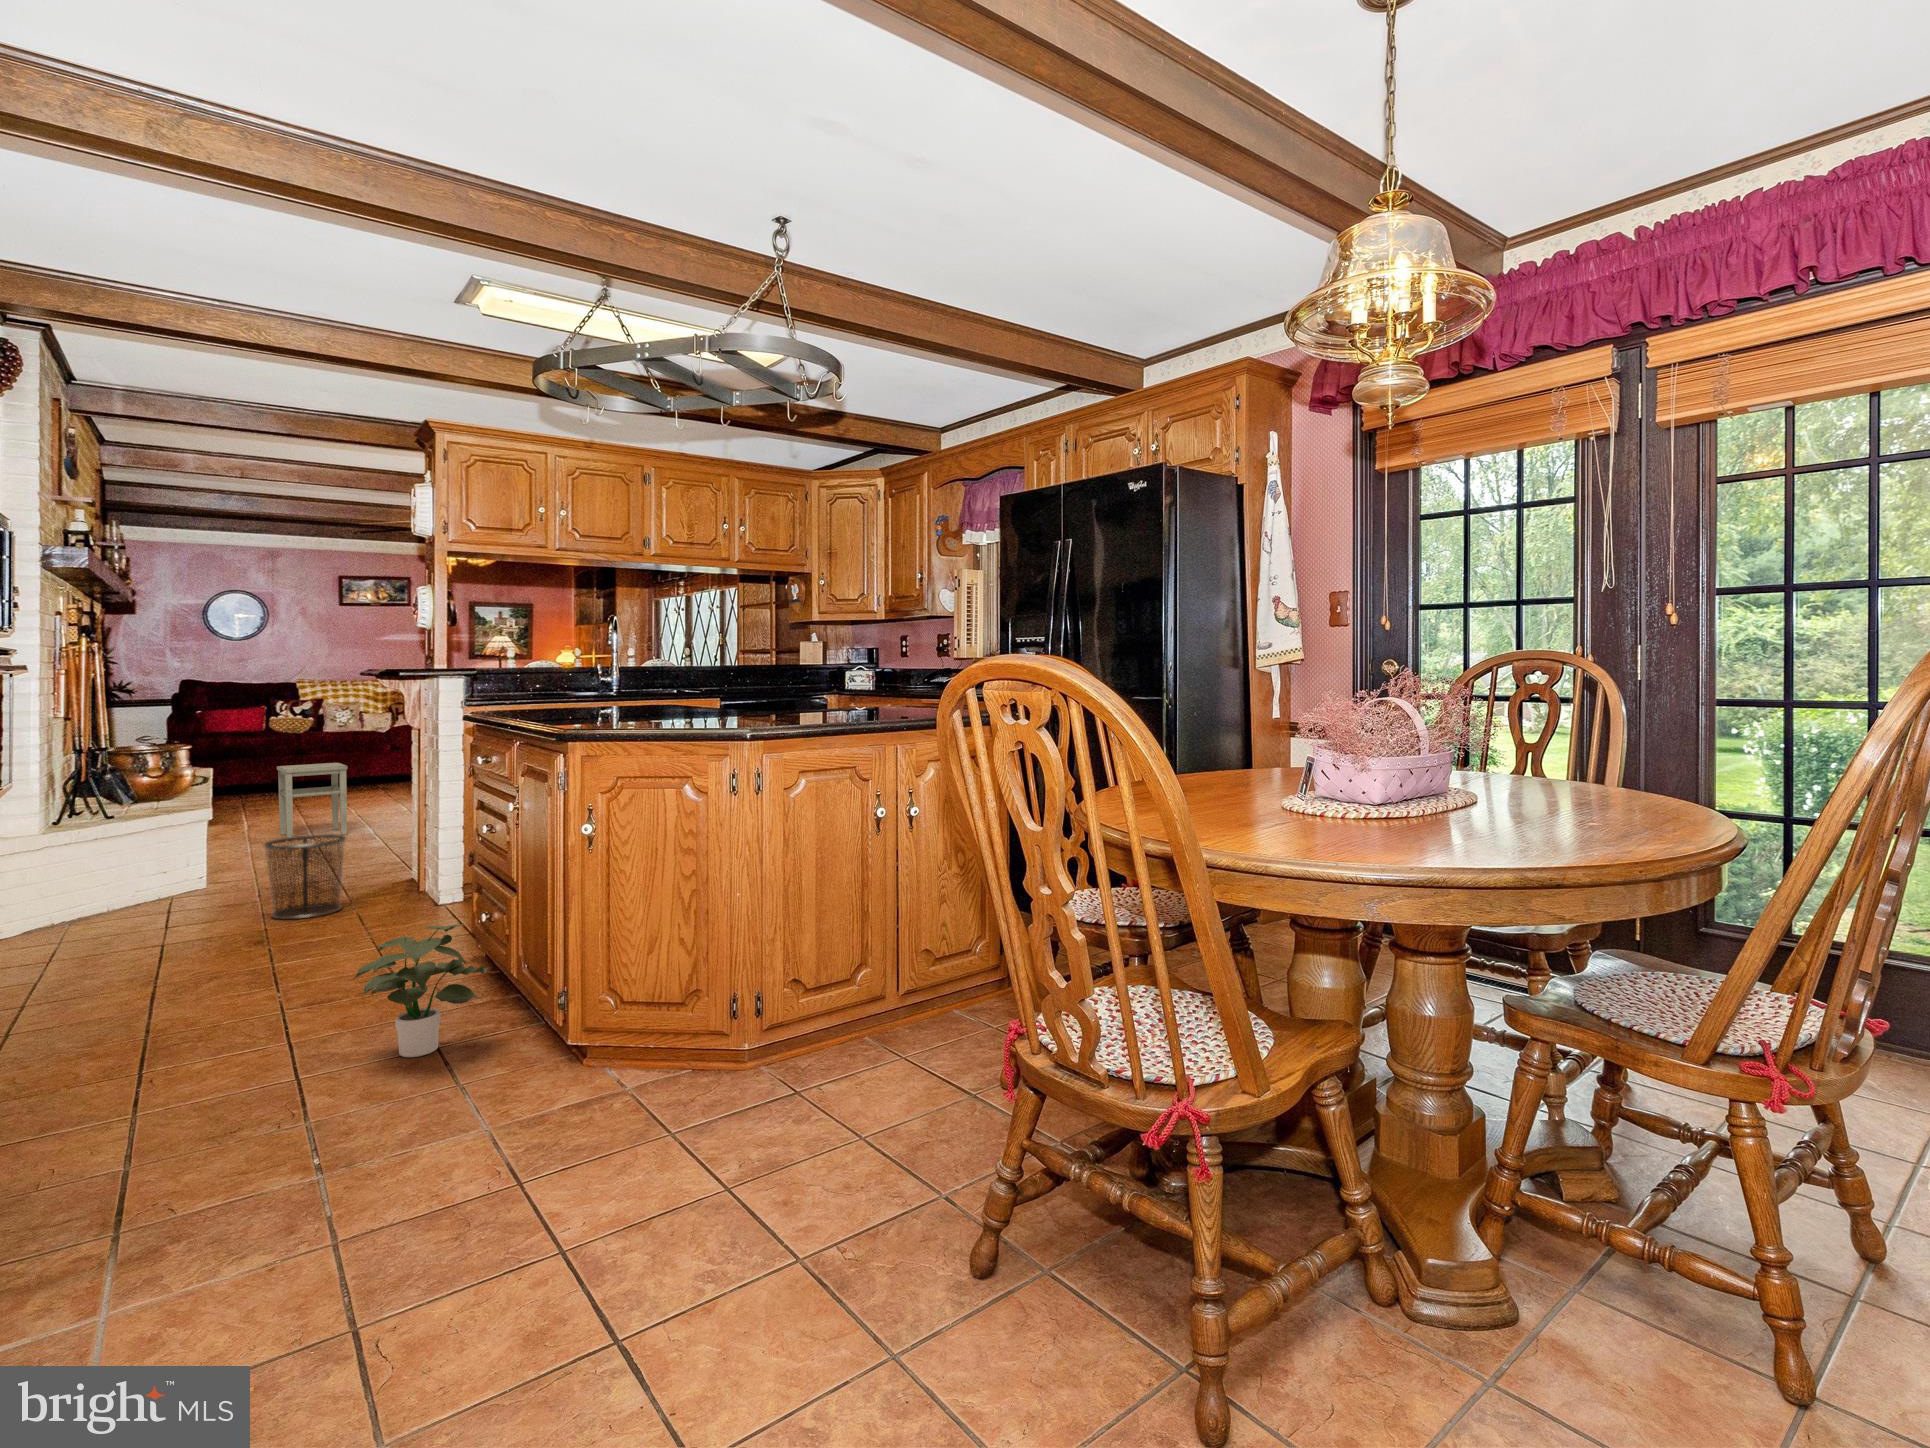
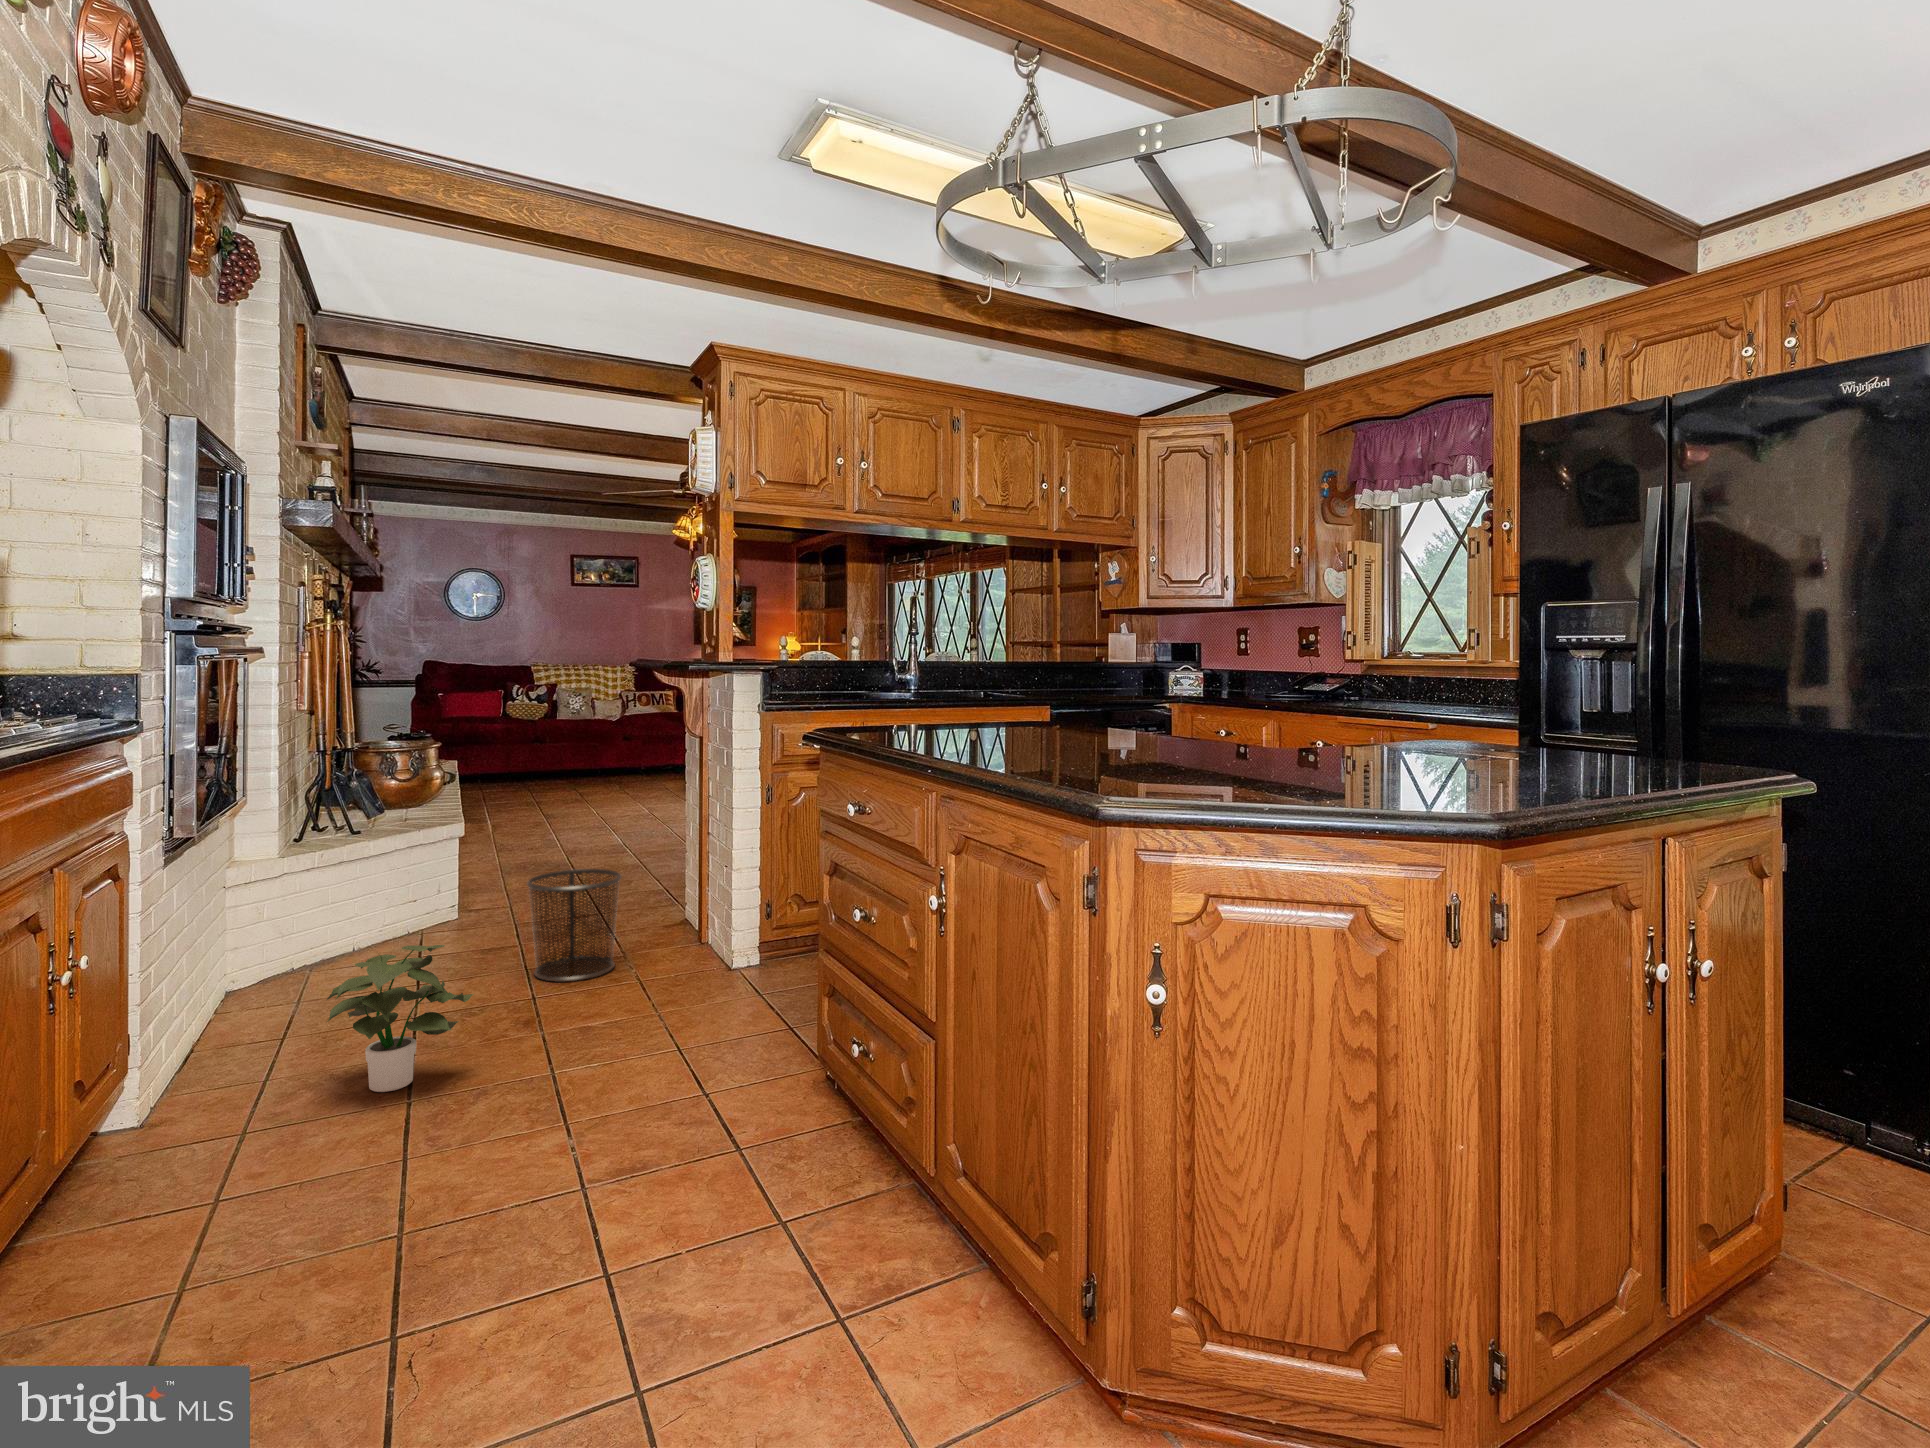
stool: present [277,763,348,838] -> none [522,760,596,849]
potted plant: present [354,924,488,1057] -> present [327,945,474,1092]

